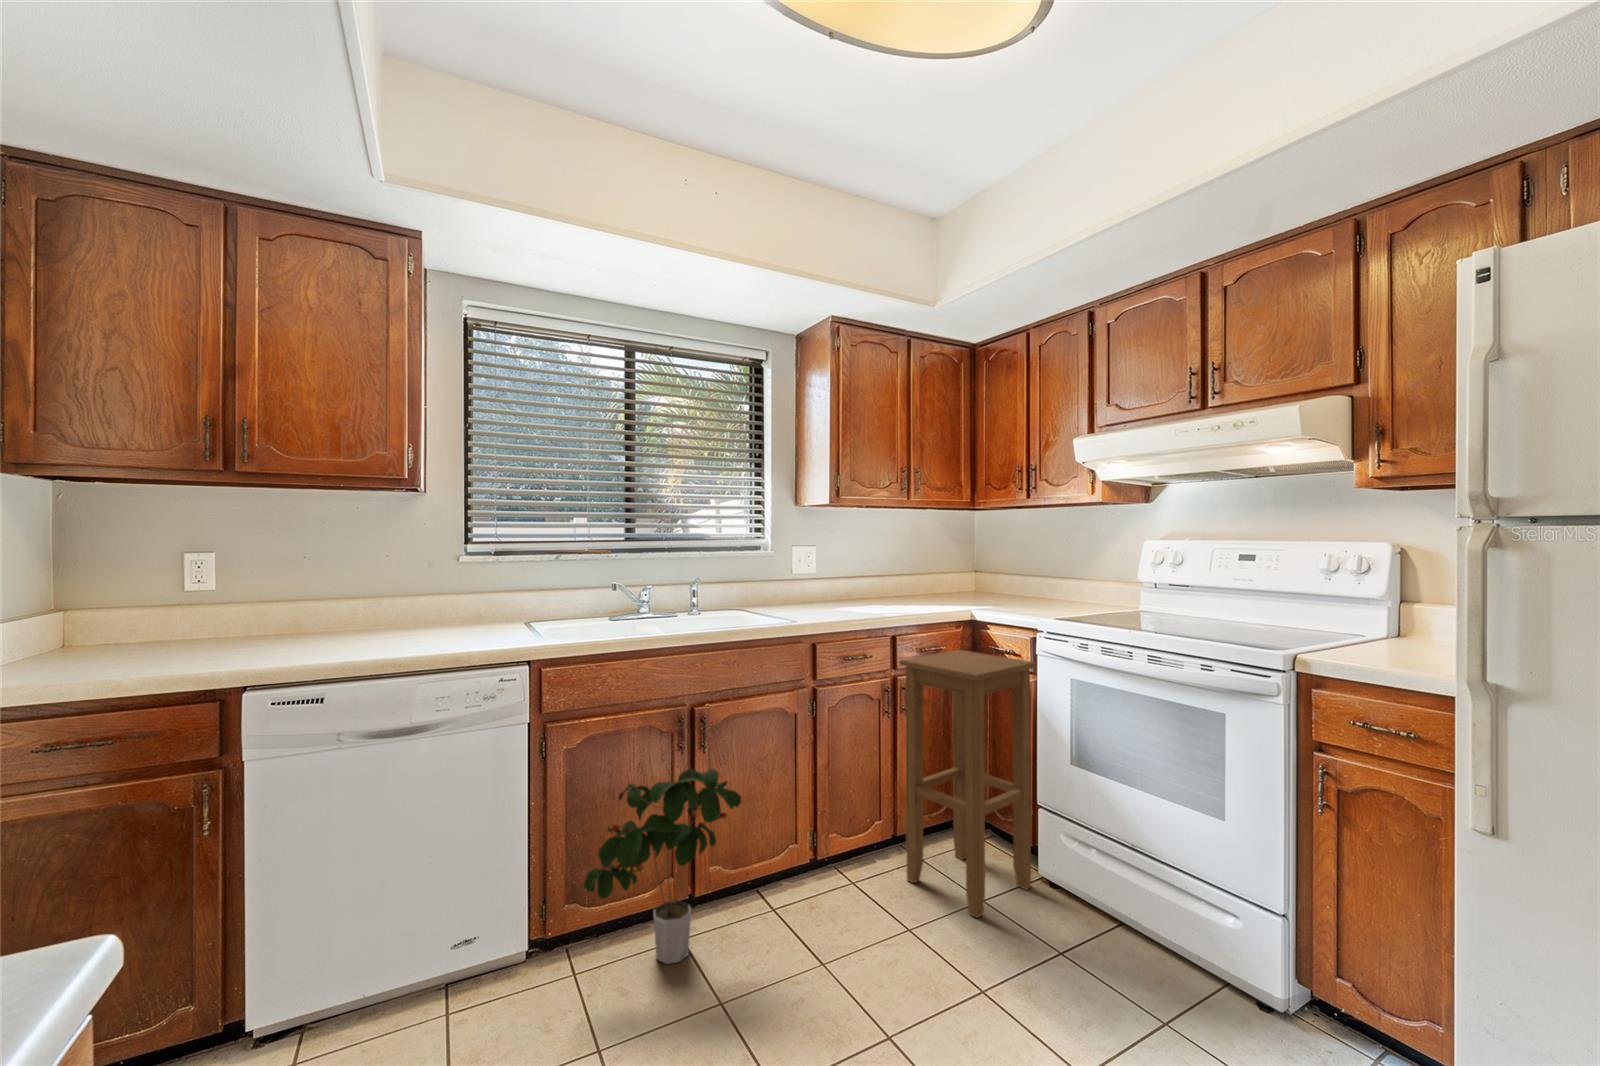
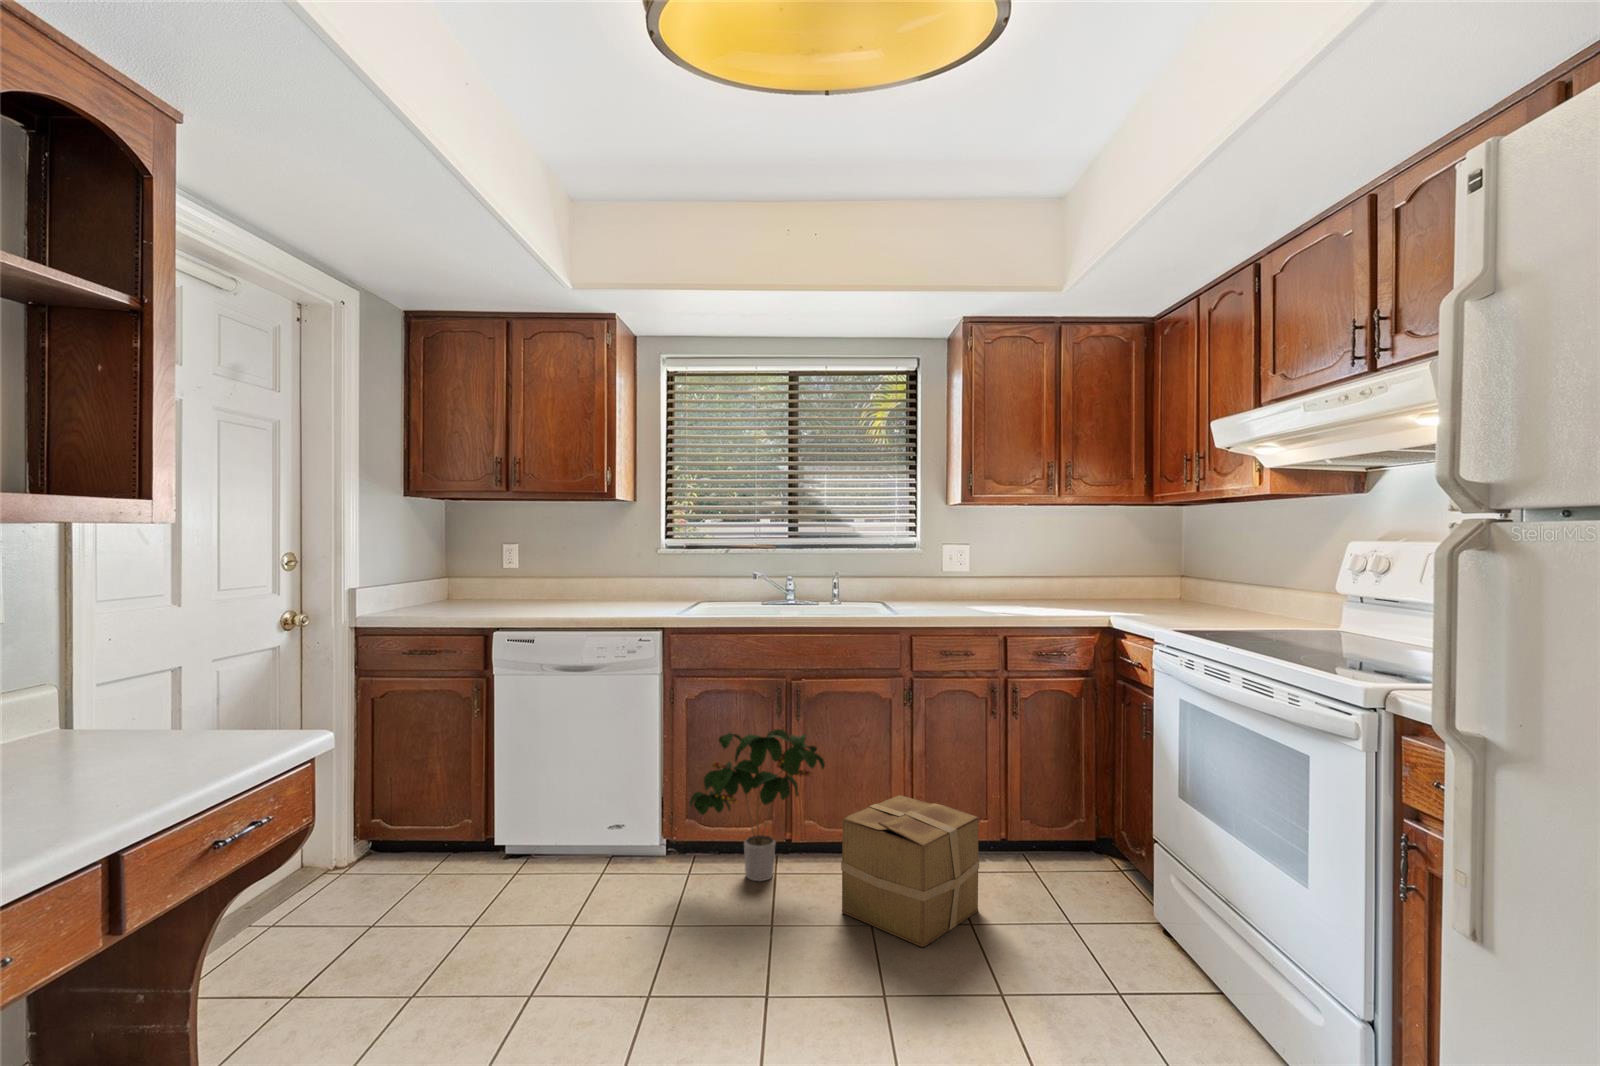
stool: present [899,650,1036,918] -> none [992,656,1129,915]
cardboard box: none [800,820,929,998] -> present [841,795,979,947]

